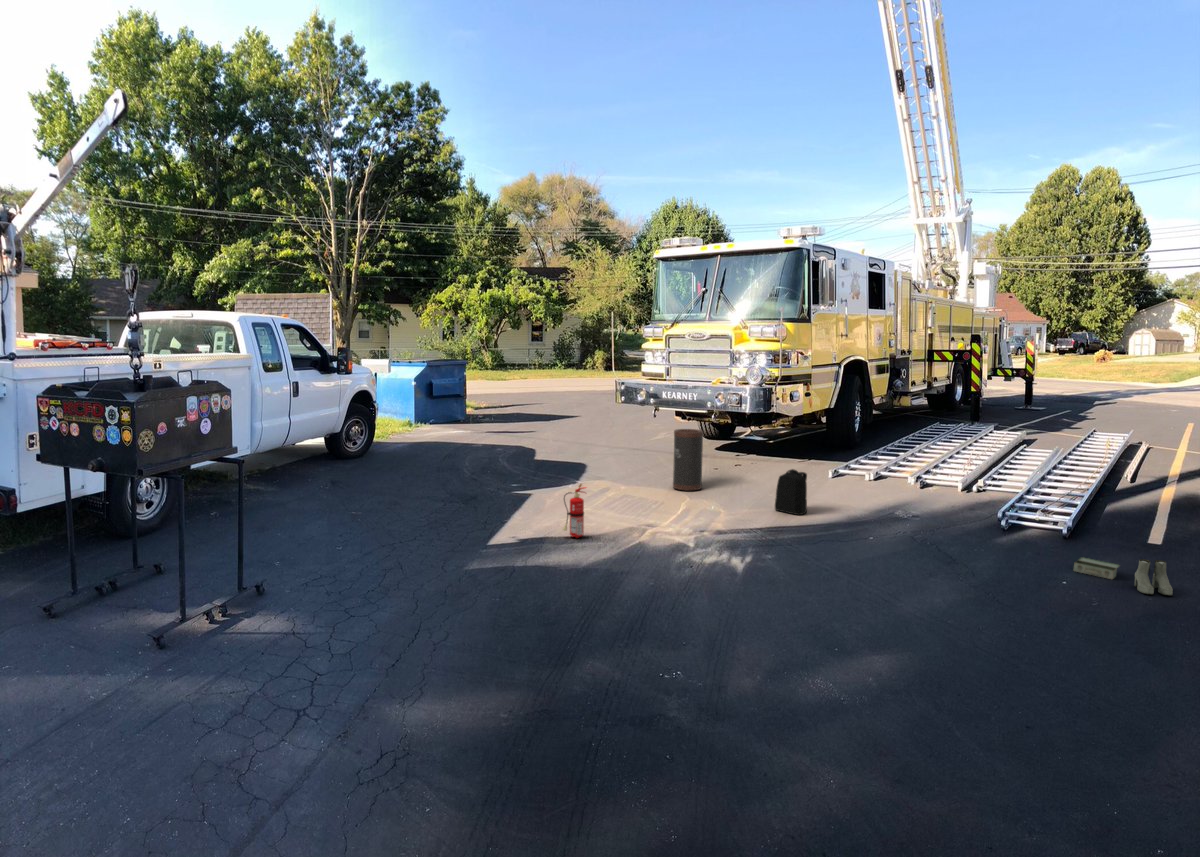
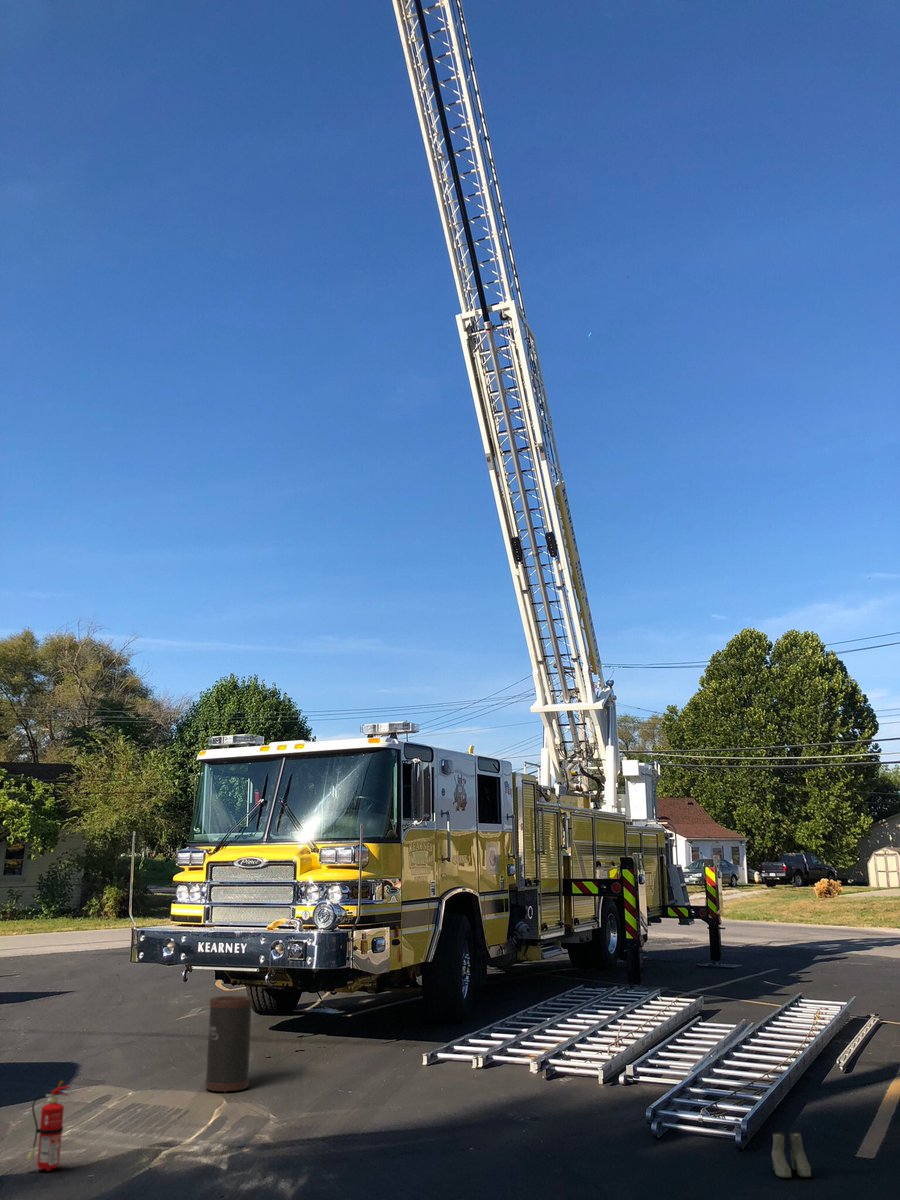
backpack: present [775,469,807,515] -> none [349,1046,394,1115]
toolbox: present [1074,557,1120,579] -> none [709,1139,759,1165]

